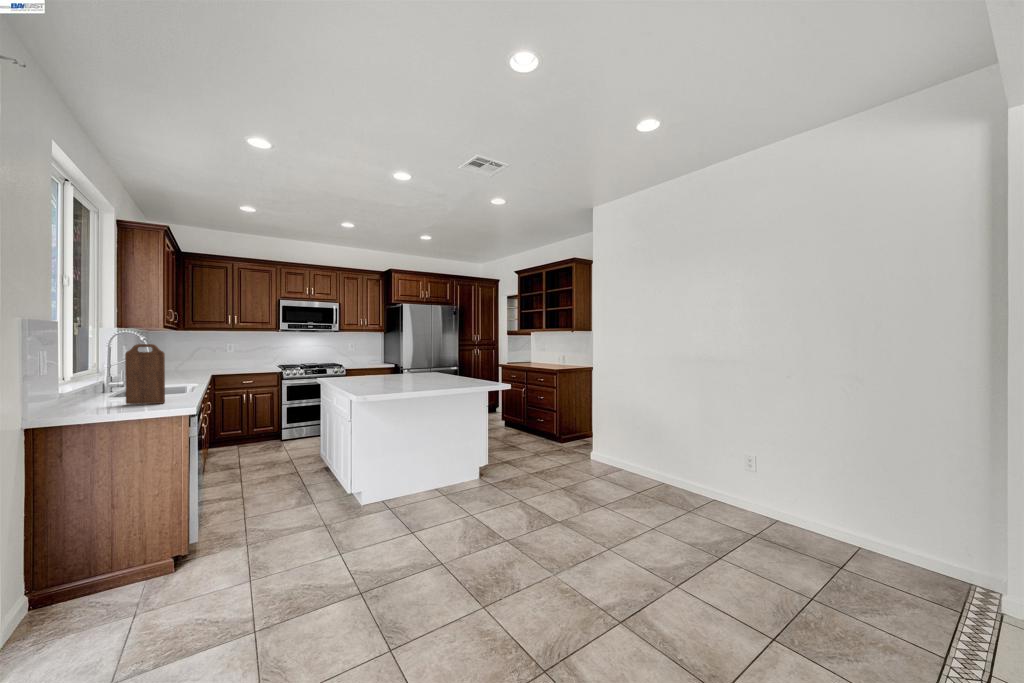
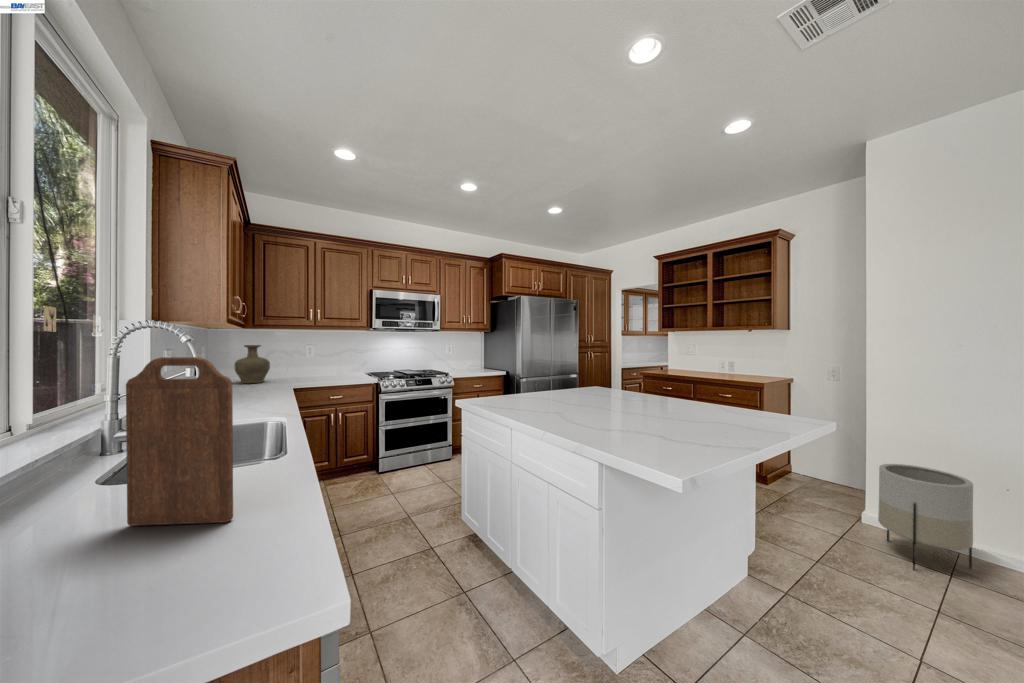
vase: none [169,343,197,372] -> present [235,345,270,383]
planter: none [581,416,621,475] -> present [878,464,973,570]

